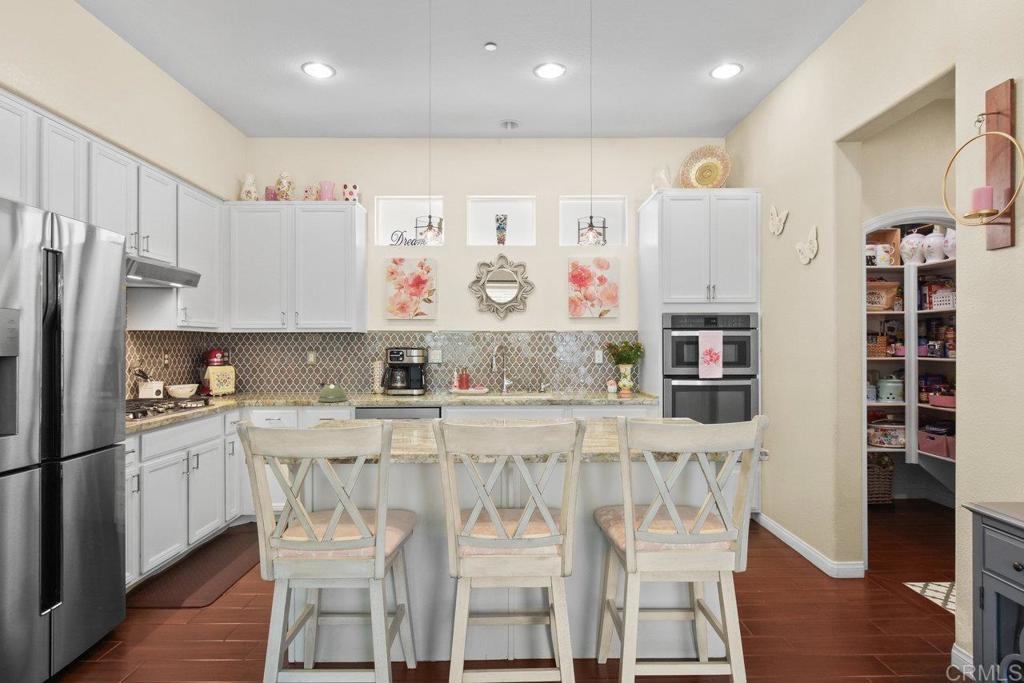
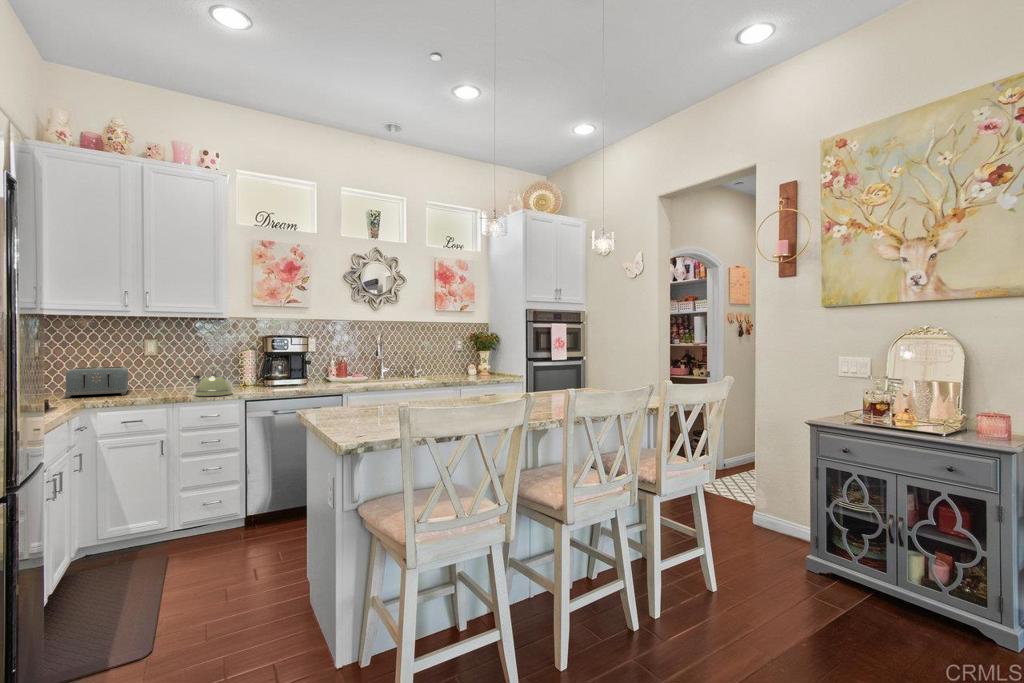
toaster: none [244,373,296,396] -> present [65,367,129,397]

